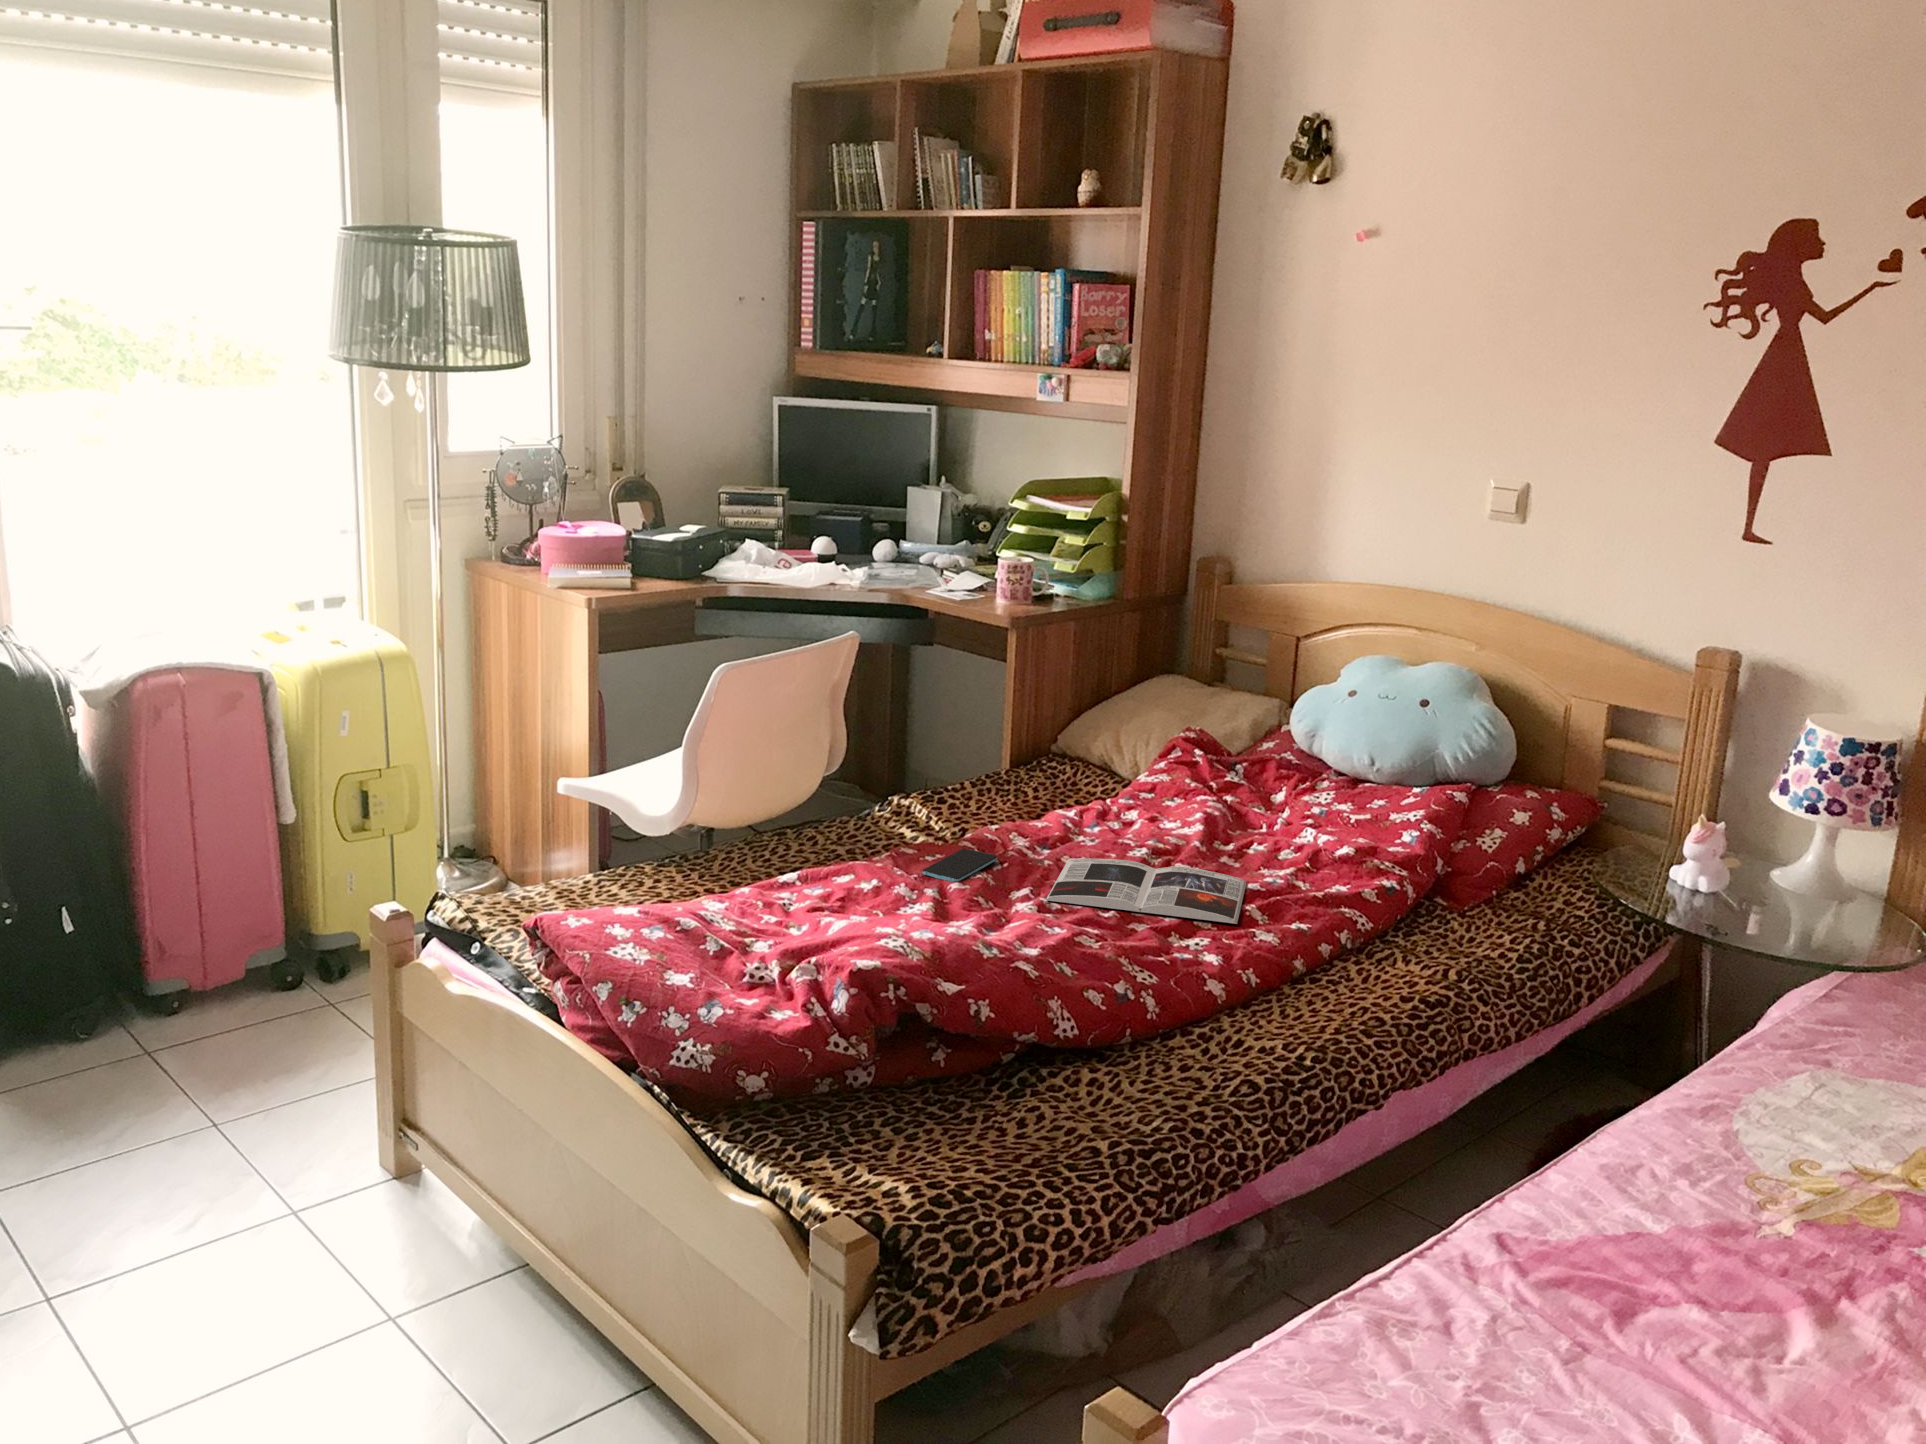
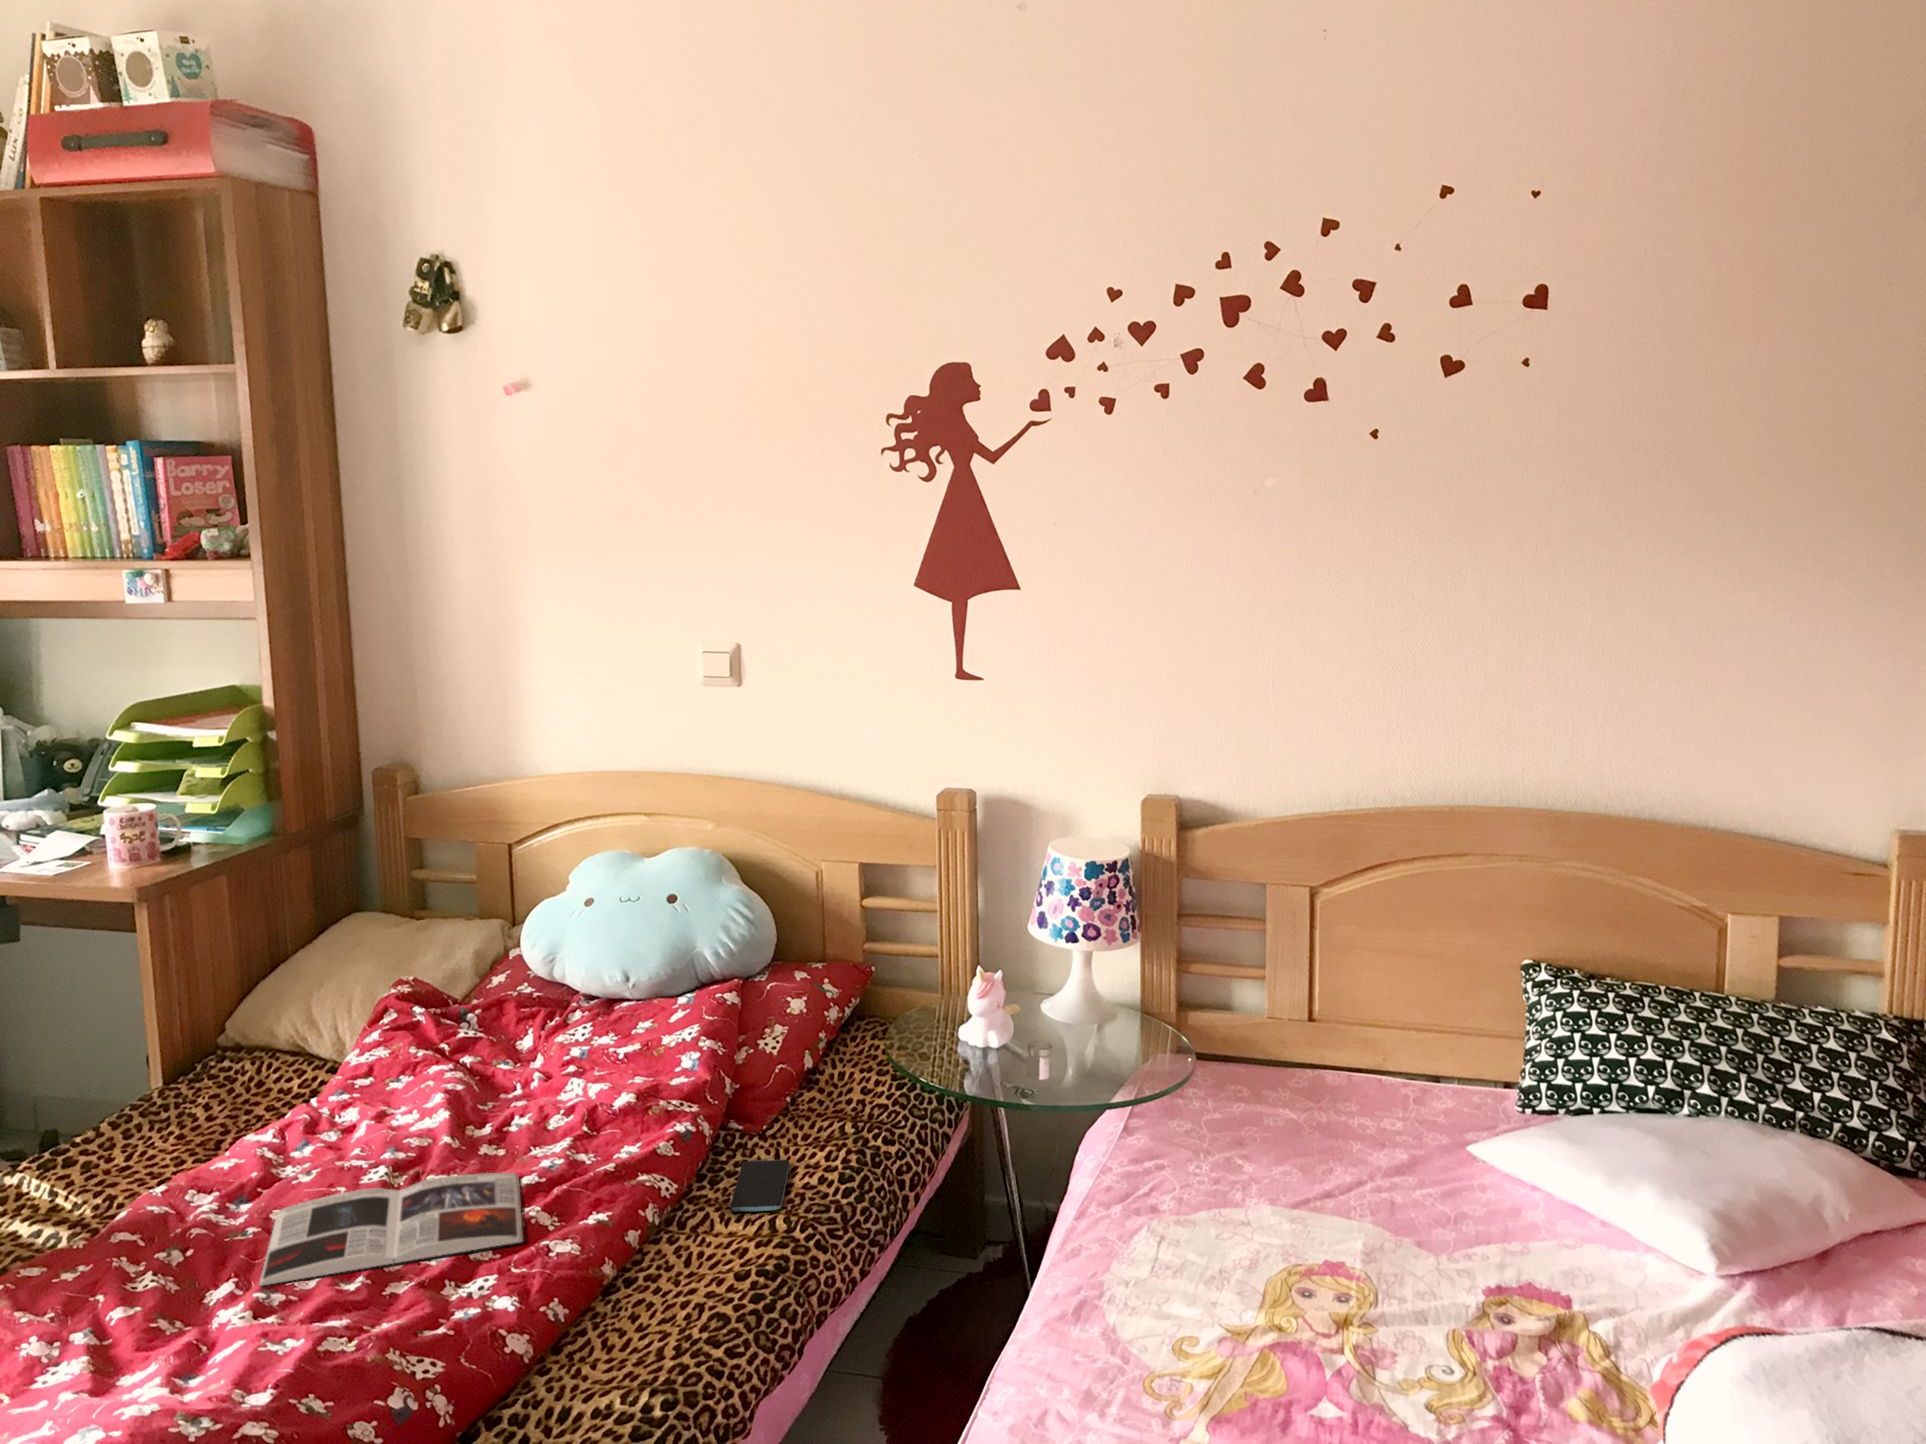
smartphone: present [922,849,997,882] -> present [731,1160,790,1212]

